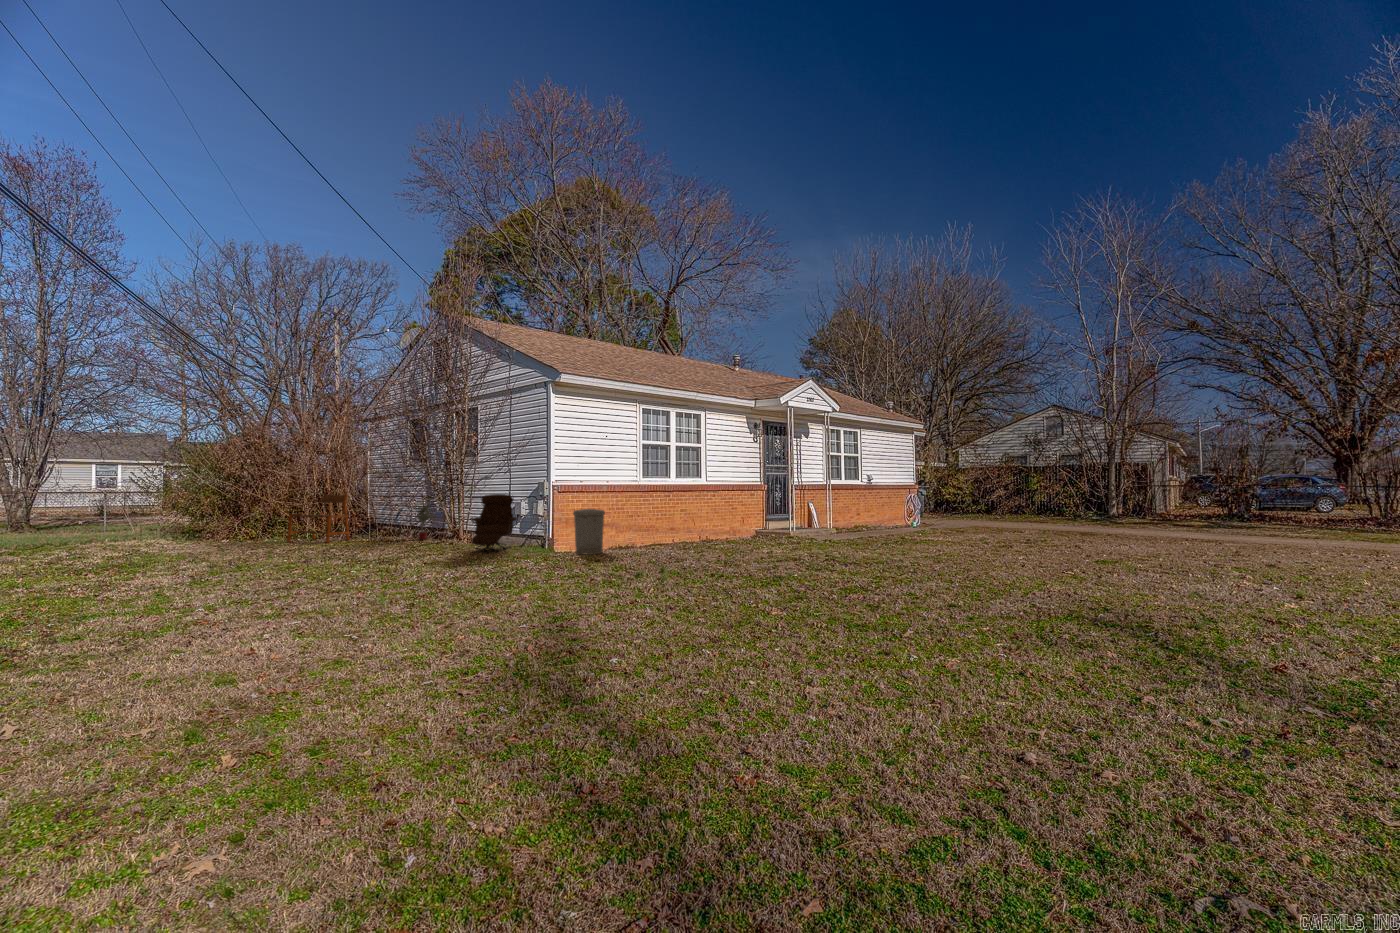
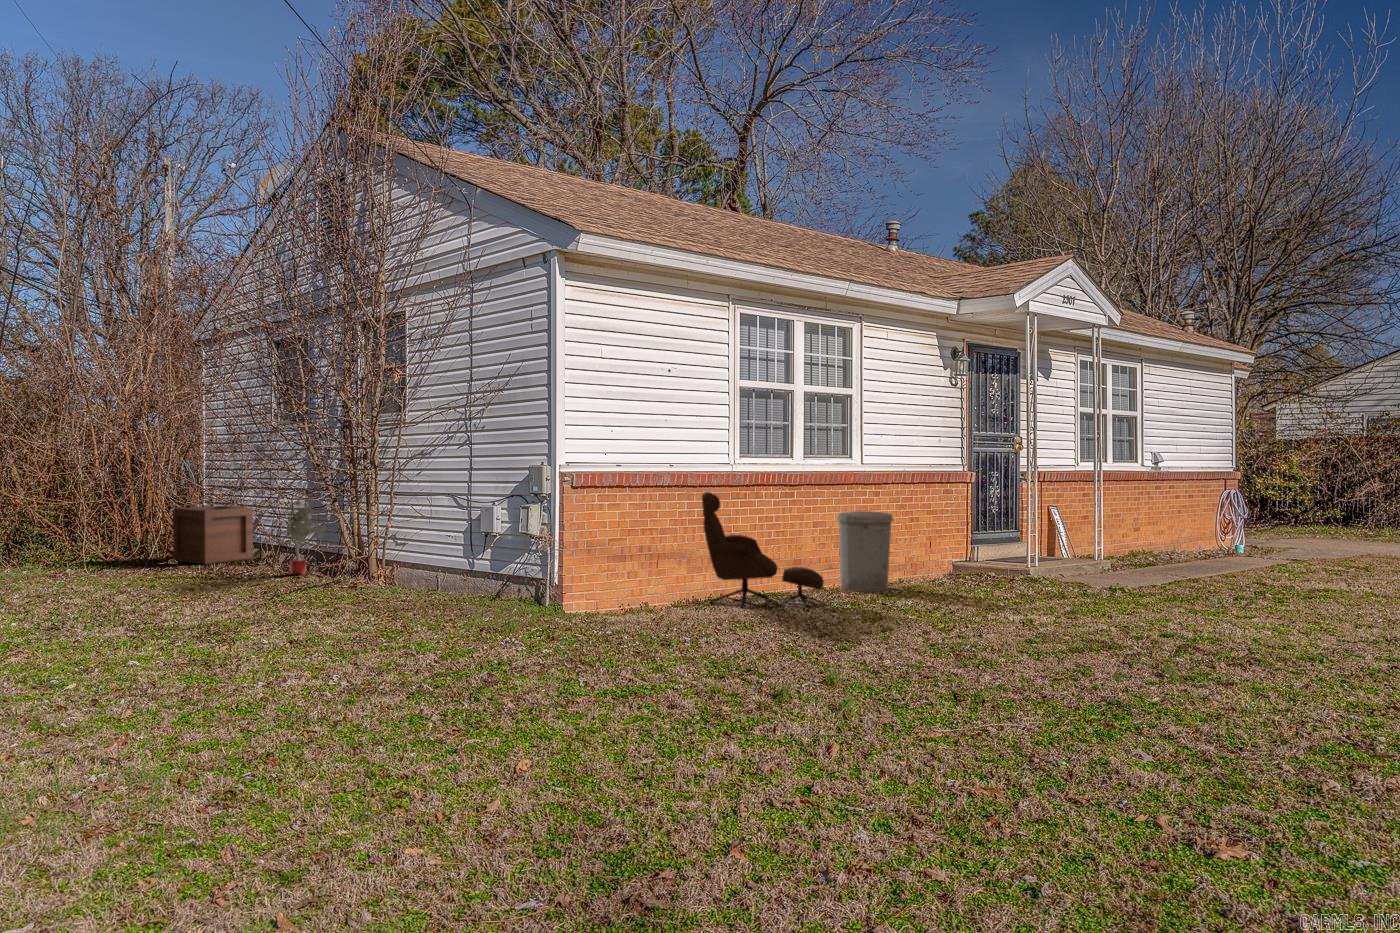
bench: present [287,494,350,543] -> none [37,482,158,581]
lounge chair: present [472,494,517,552] -> present [702,492,824,608]
wooden crate: none [355,506,397,536] -> present [173,506,253,564]
trash can: present [573,509,605,554] -> present [837,511,894,592]

